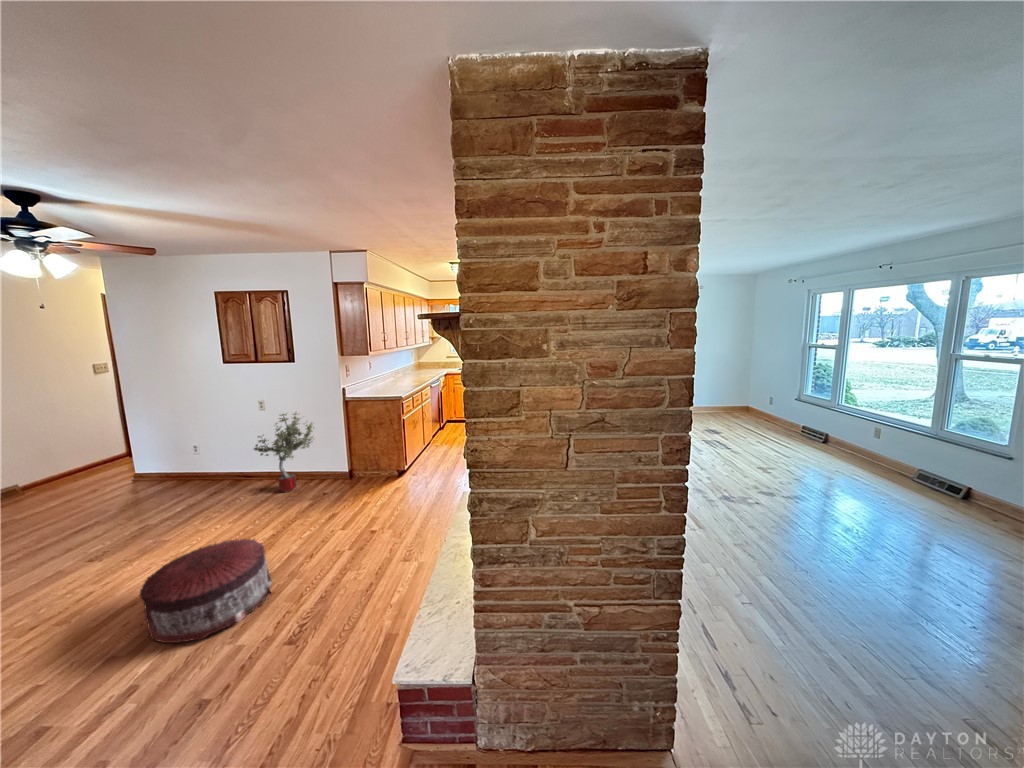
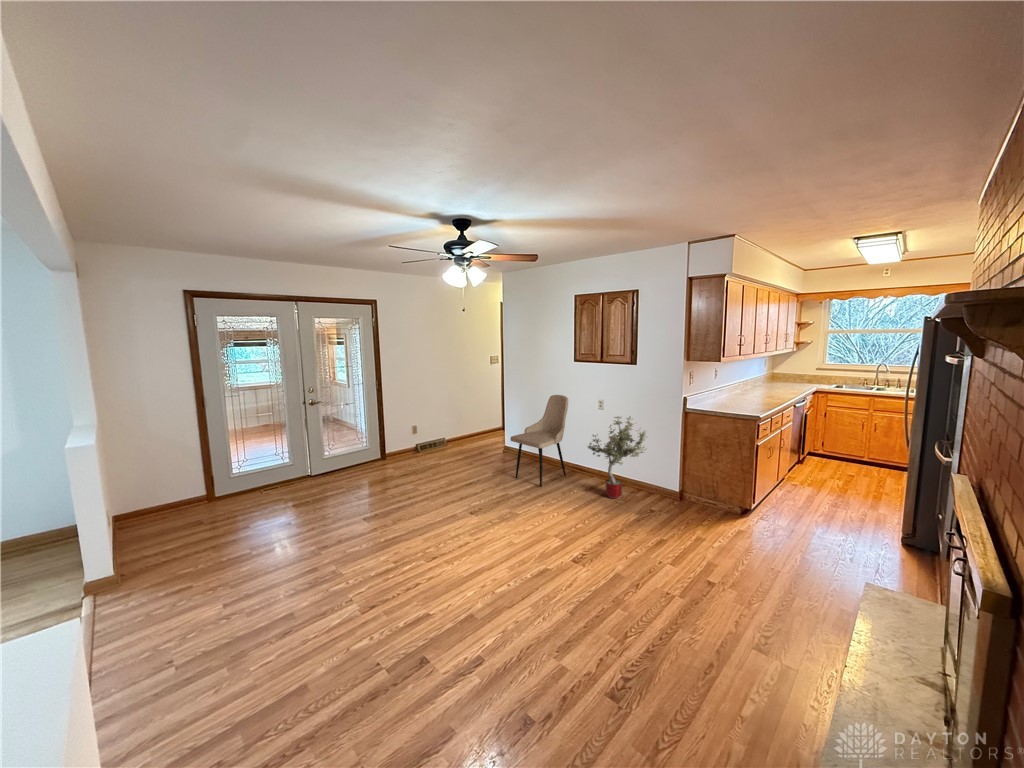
dining chair: none [145,401,232,504] -> present [511,395,568,487]
pouf: present [140,538,271,643] -> none [496,537,597,638]

